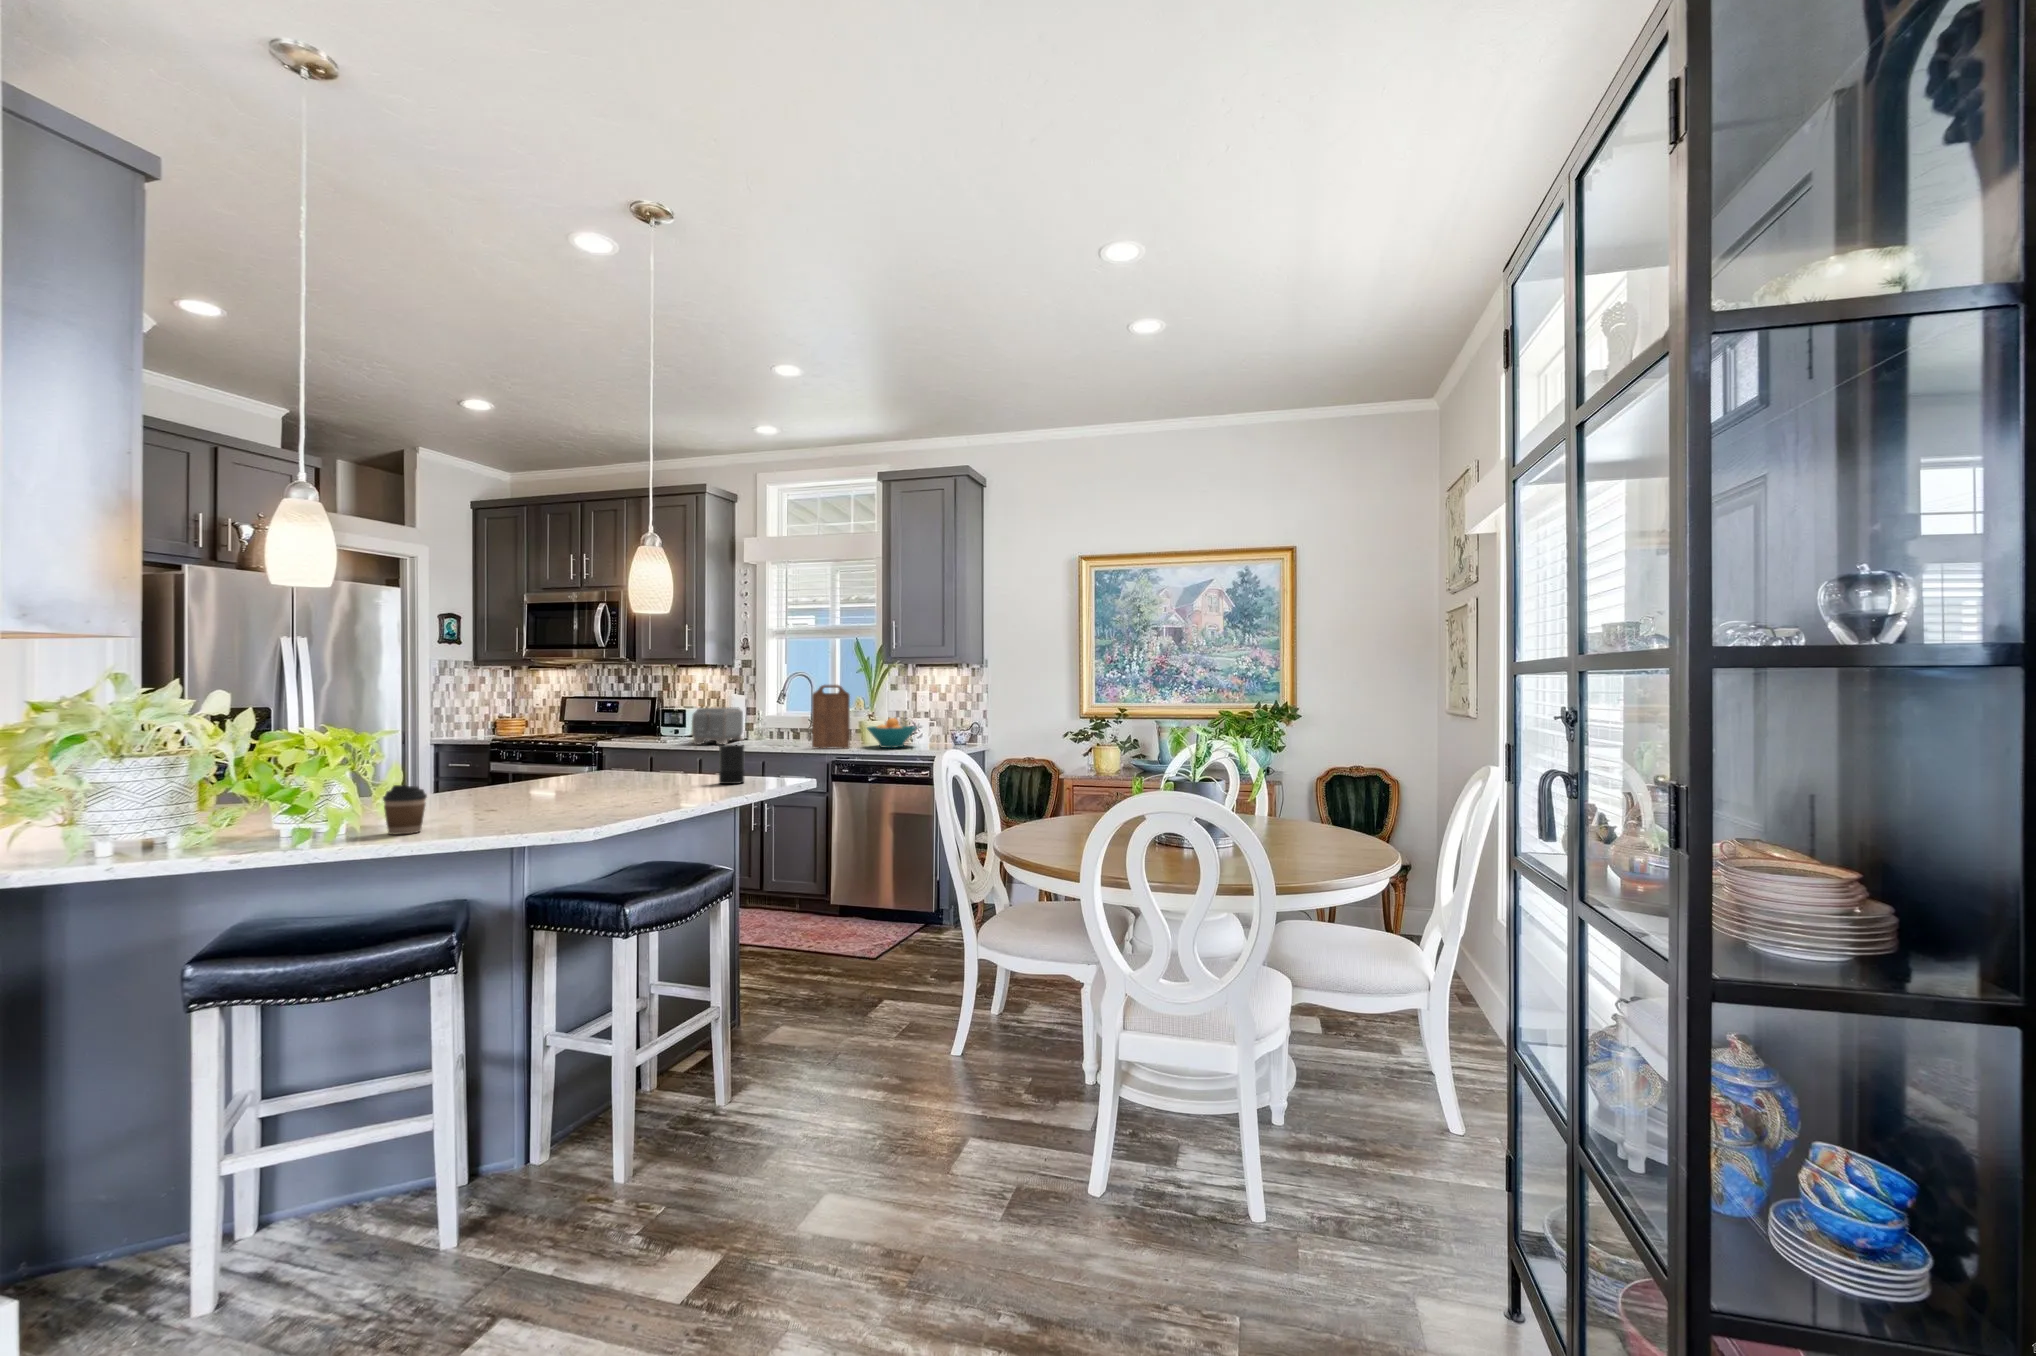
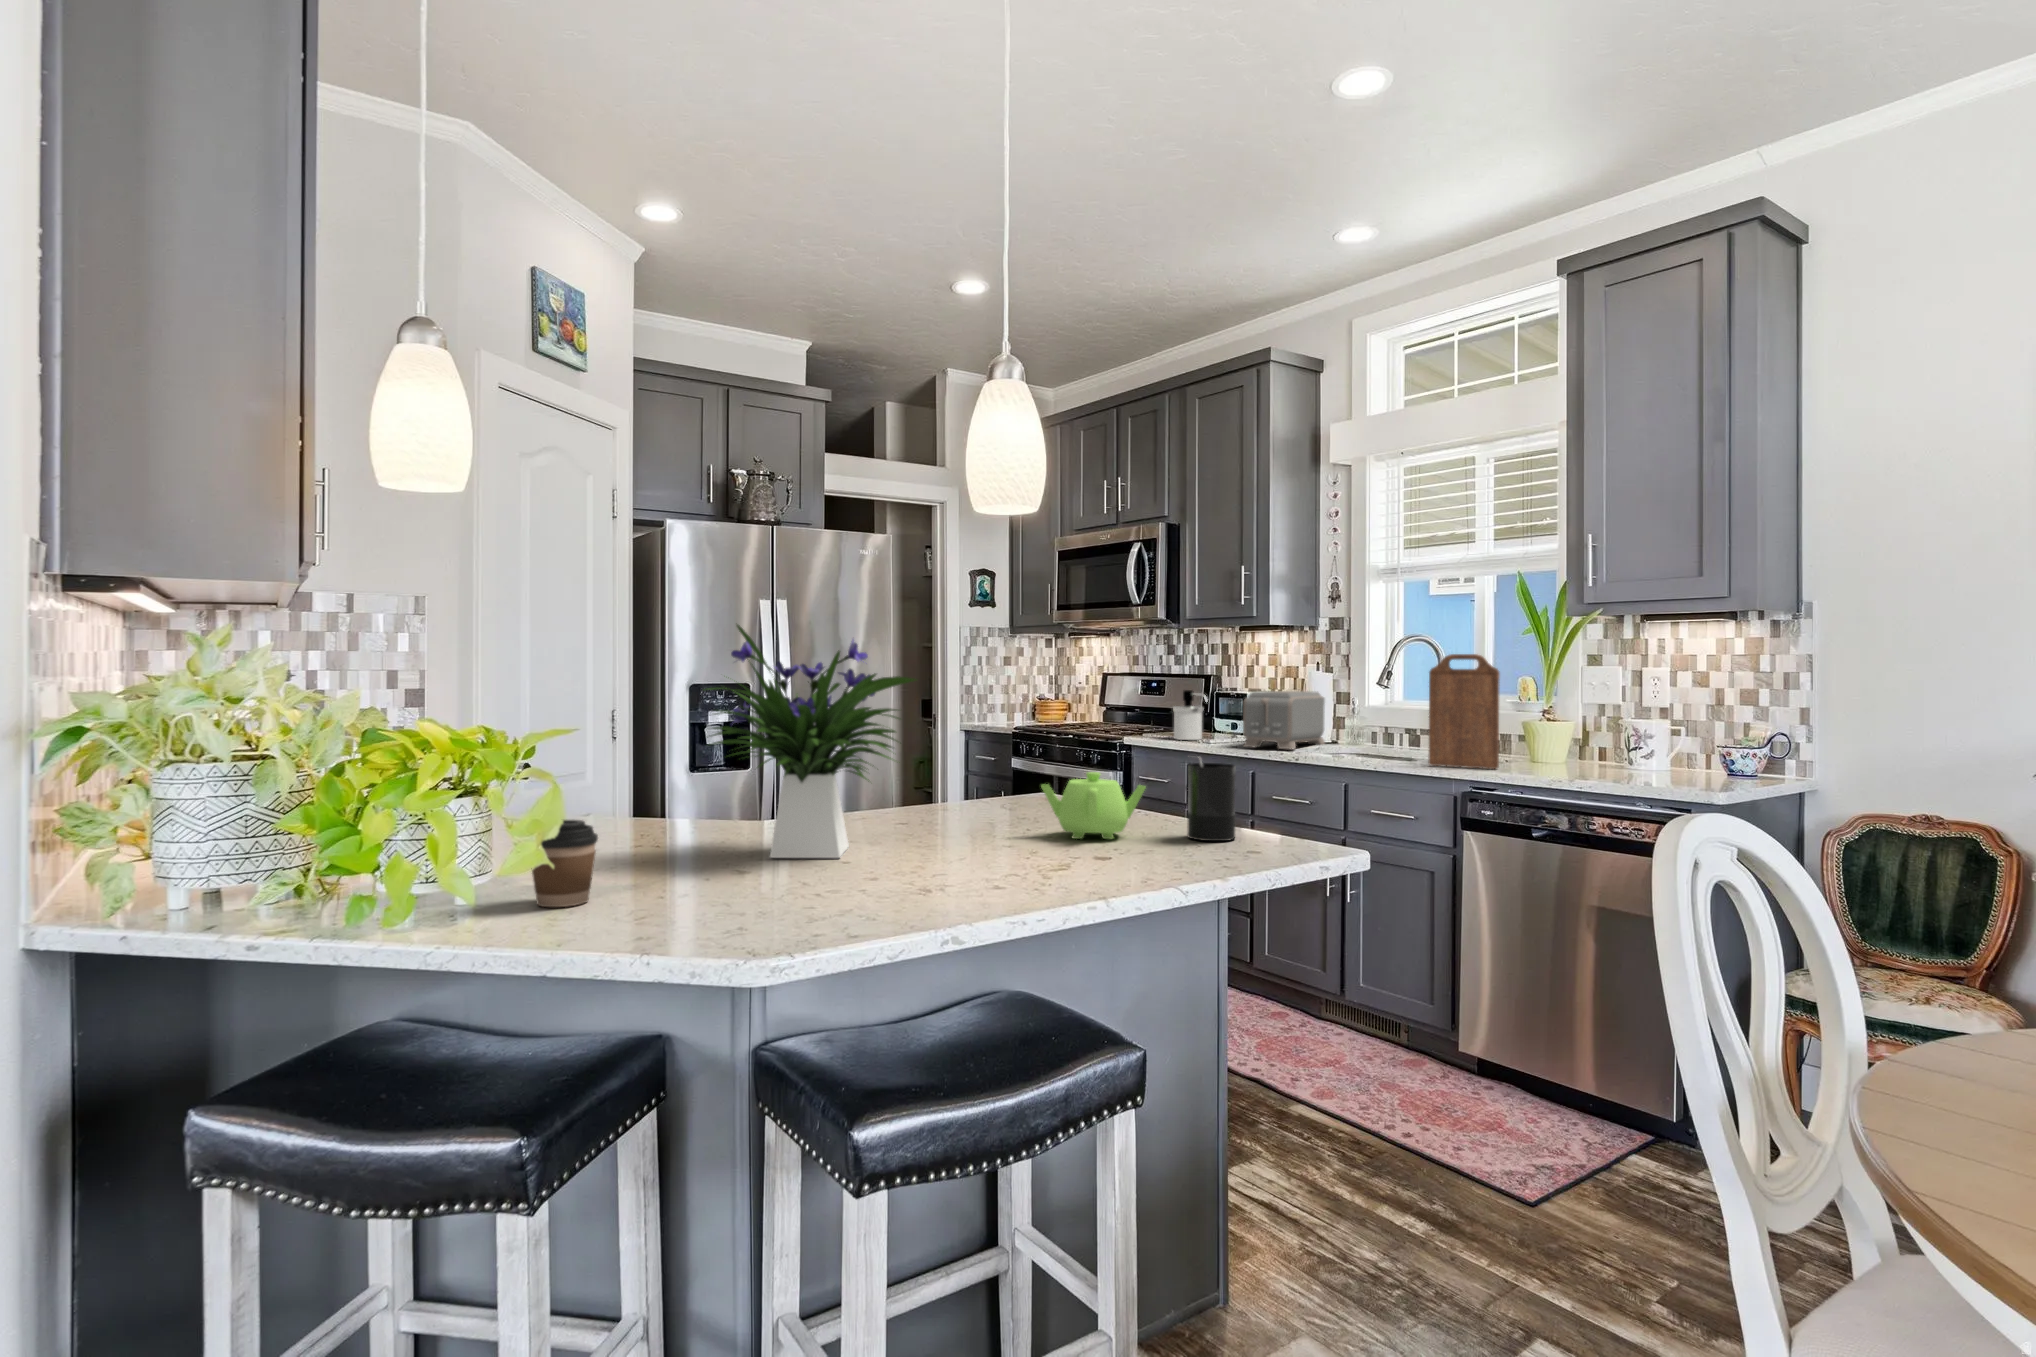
flower arrangement: none [430,672,576,809] -> present [708,625,916,858]
soap dispenser: none [636,708,664,742] -> present [1173,690,1207,740]
fruit bowl: present [867,718,916,748] -> none [1532,717,1641,773]
teapot: none [636,752,697,789] -> present [1041,772,1146,839]

